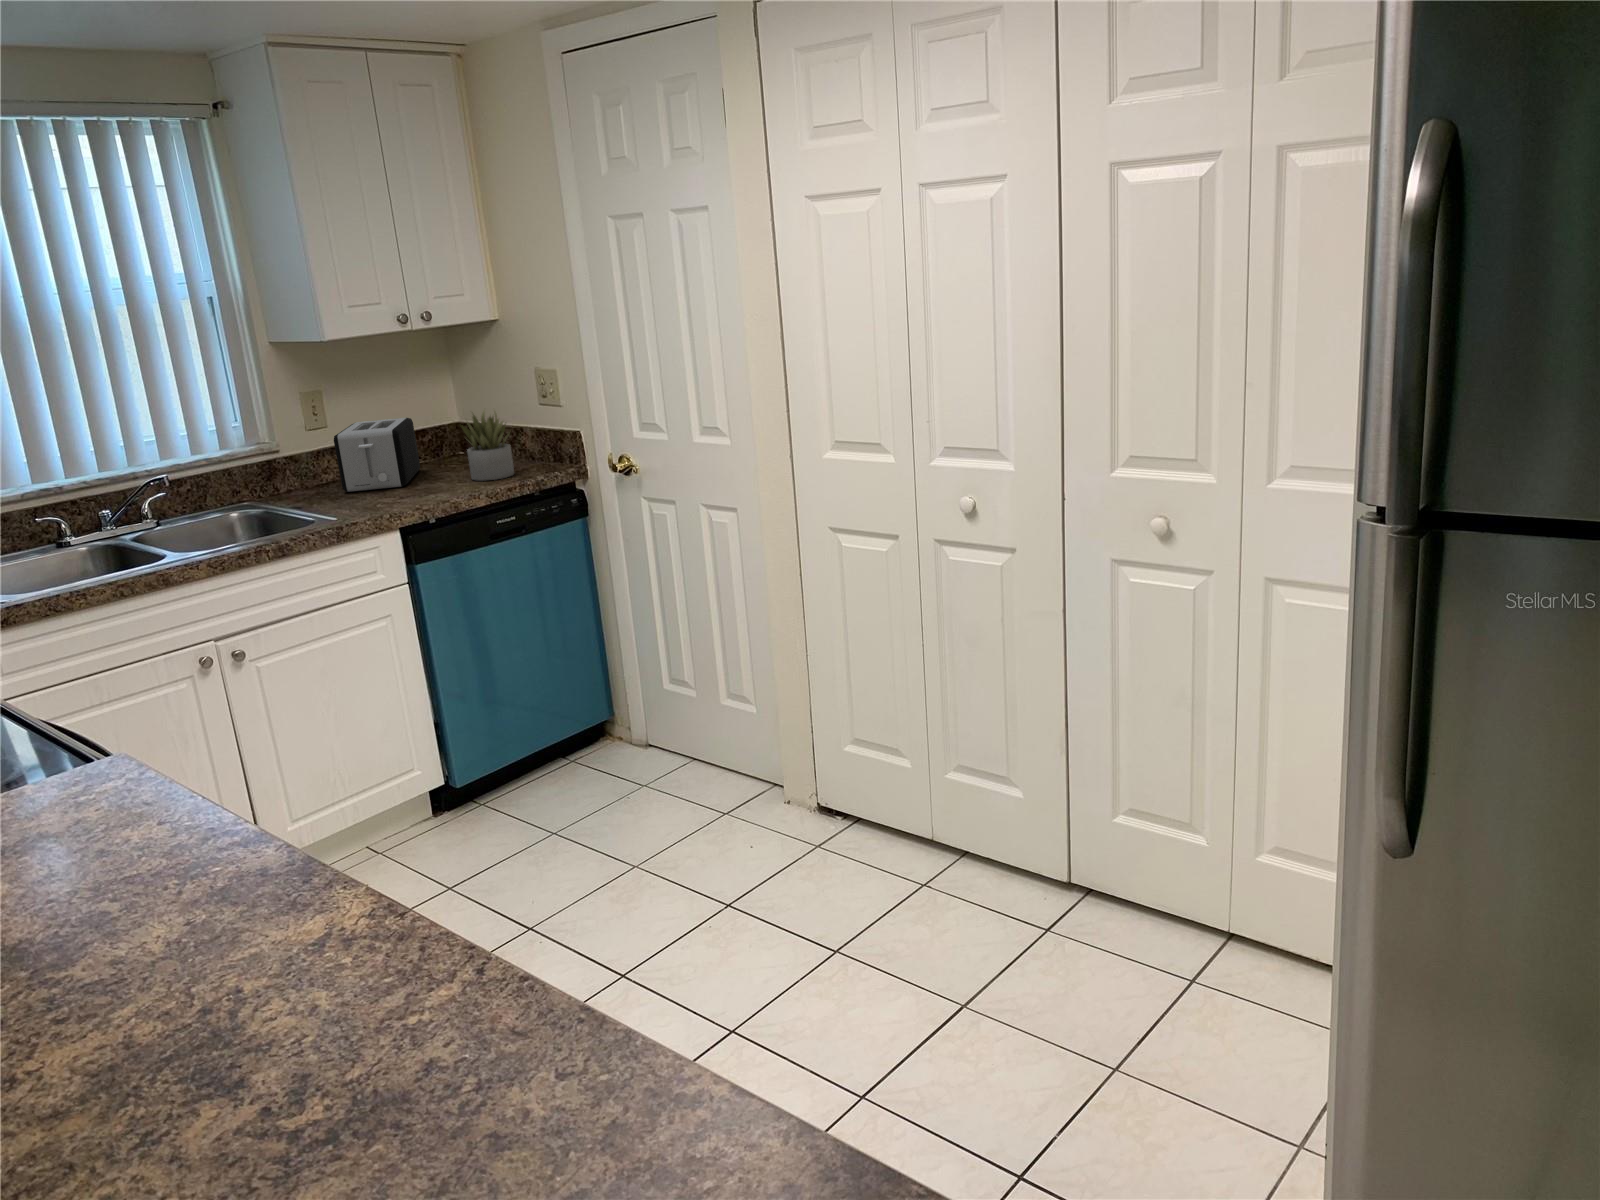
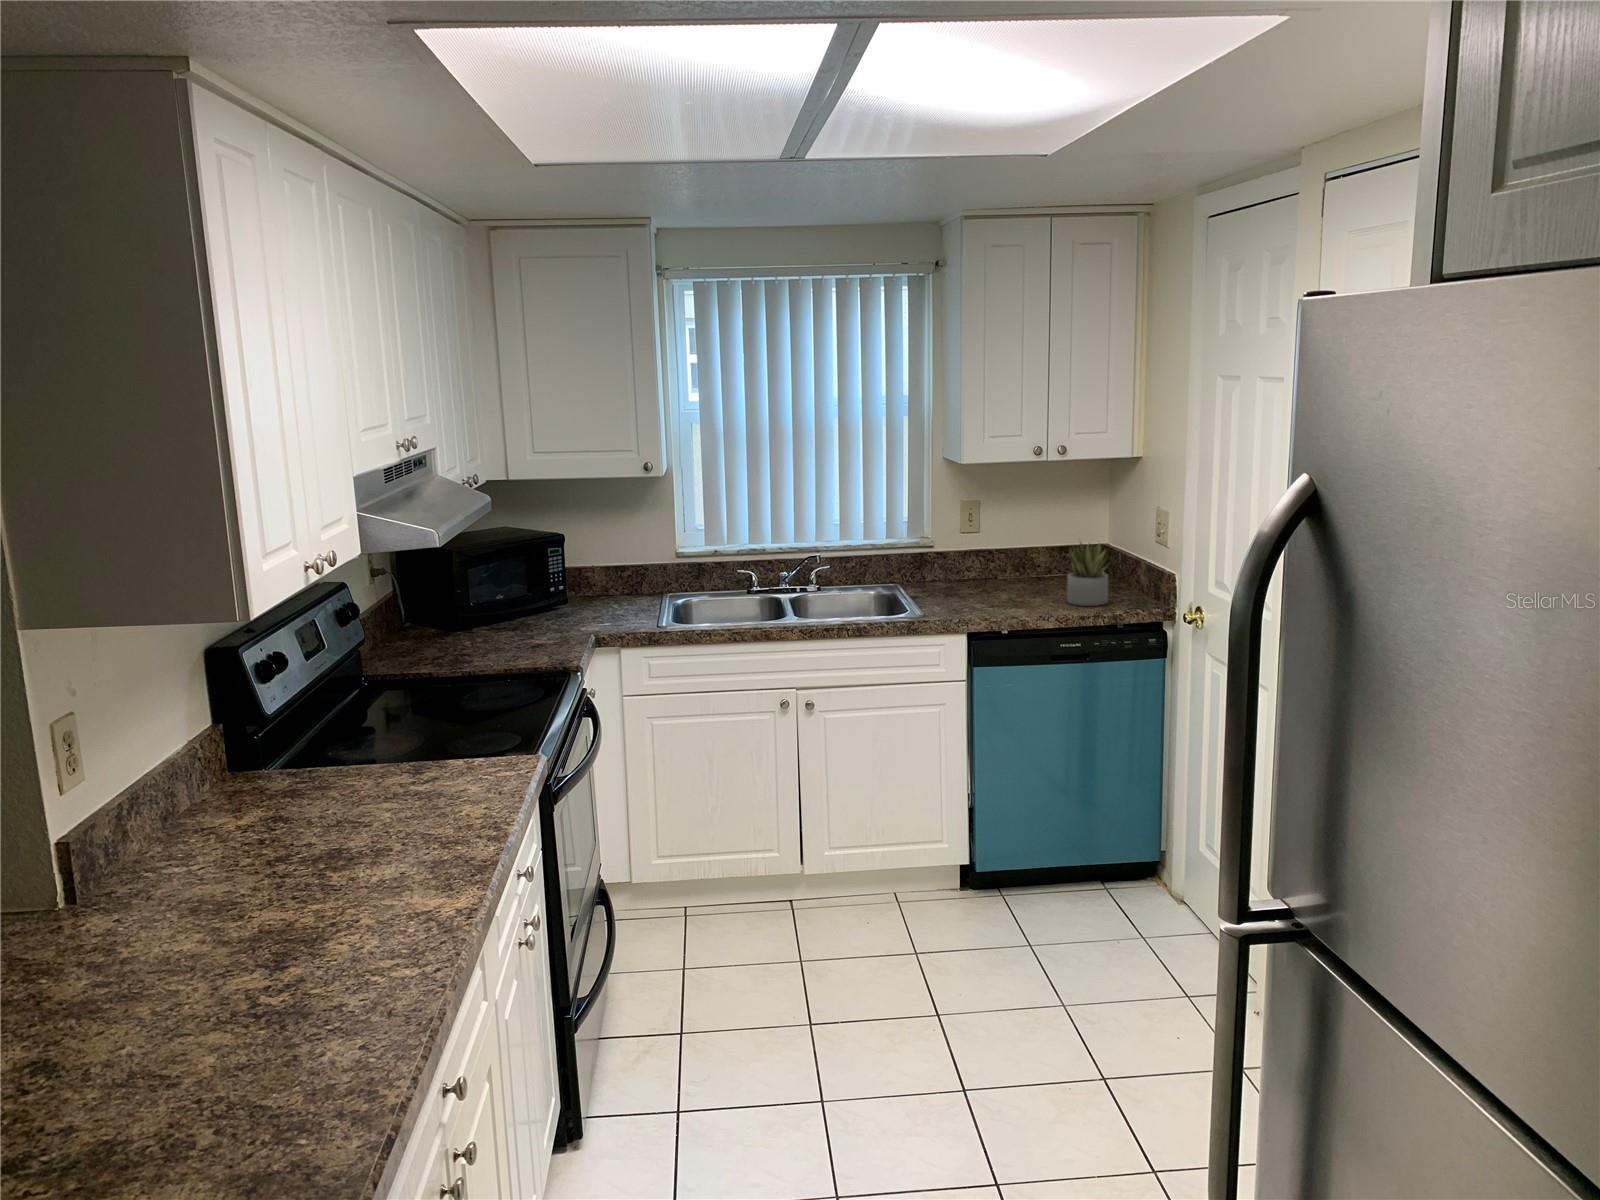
toaster: present [334,418,420,492] -> none [966,532,1051,595]

